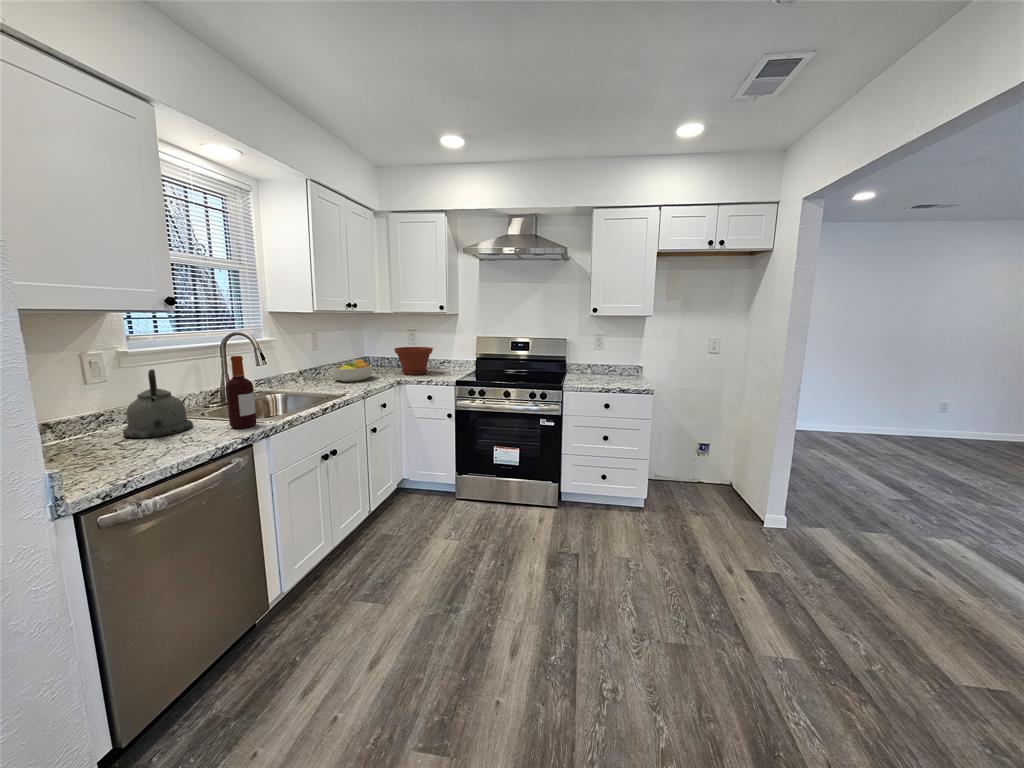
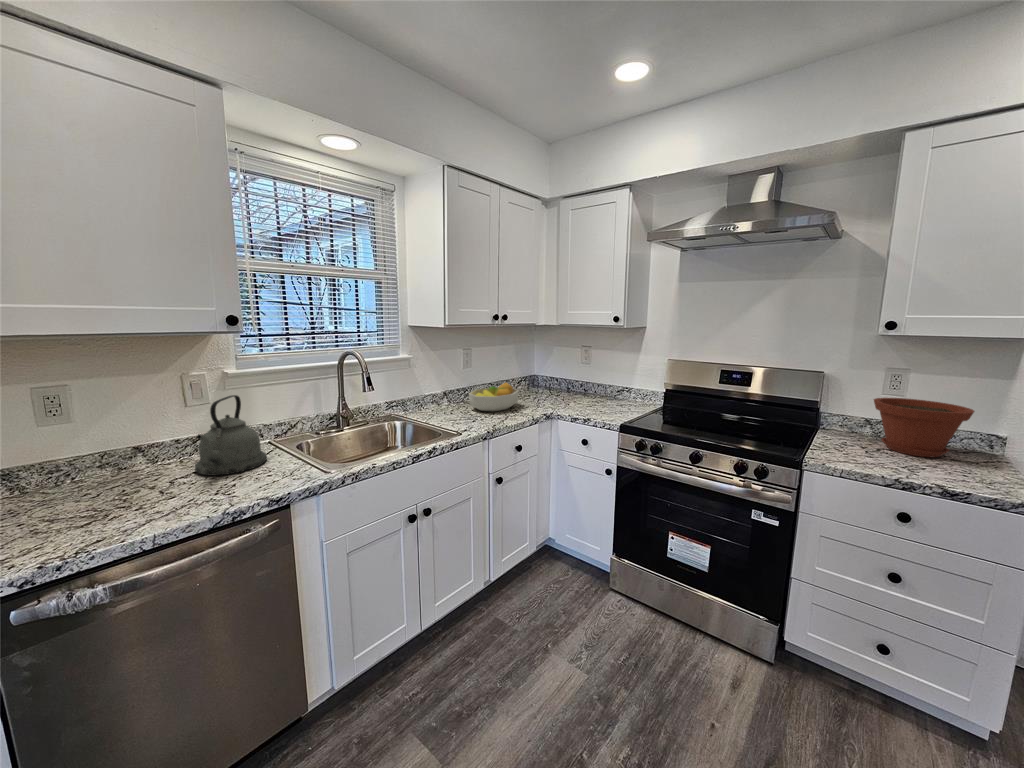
plant pot: present [394,347,433,375] -> present [874,398,974,457]
bottle: present [226,356,256,428] -> none [279,387,314,479]

